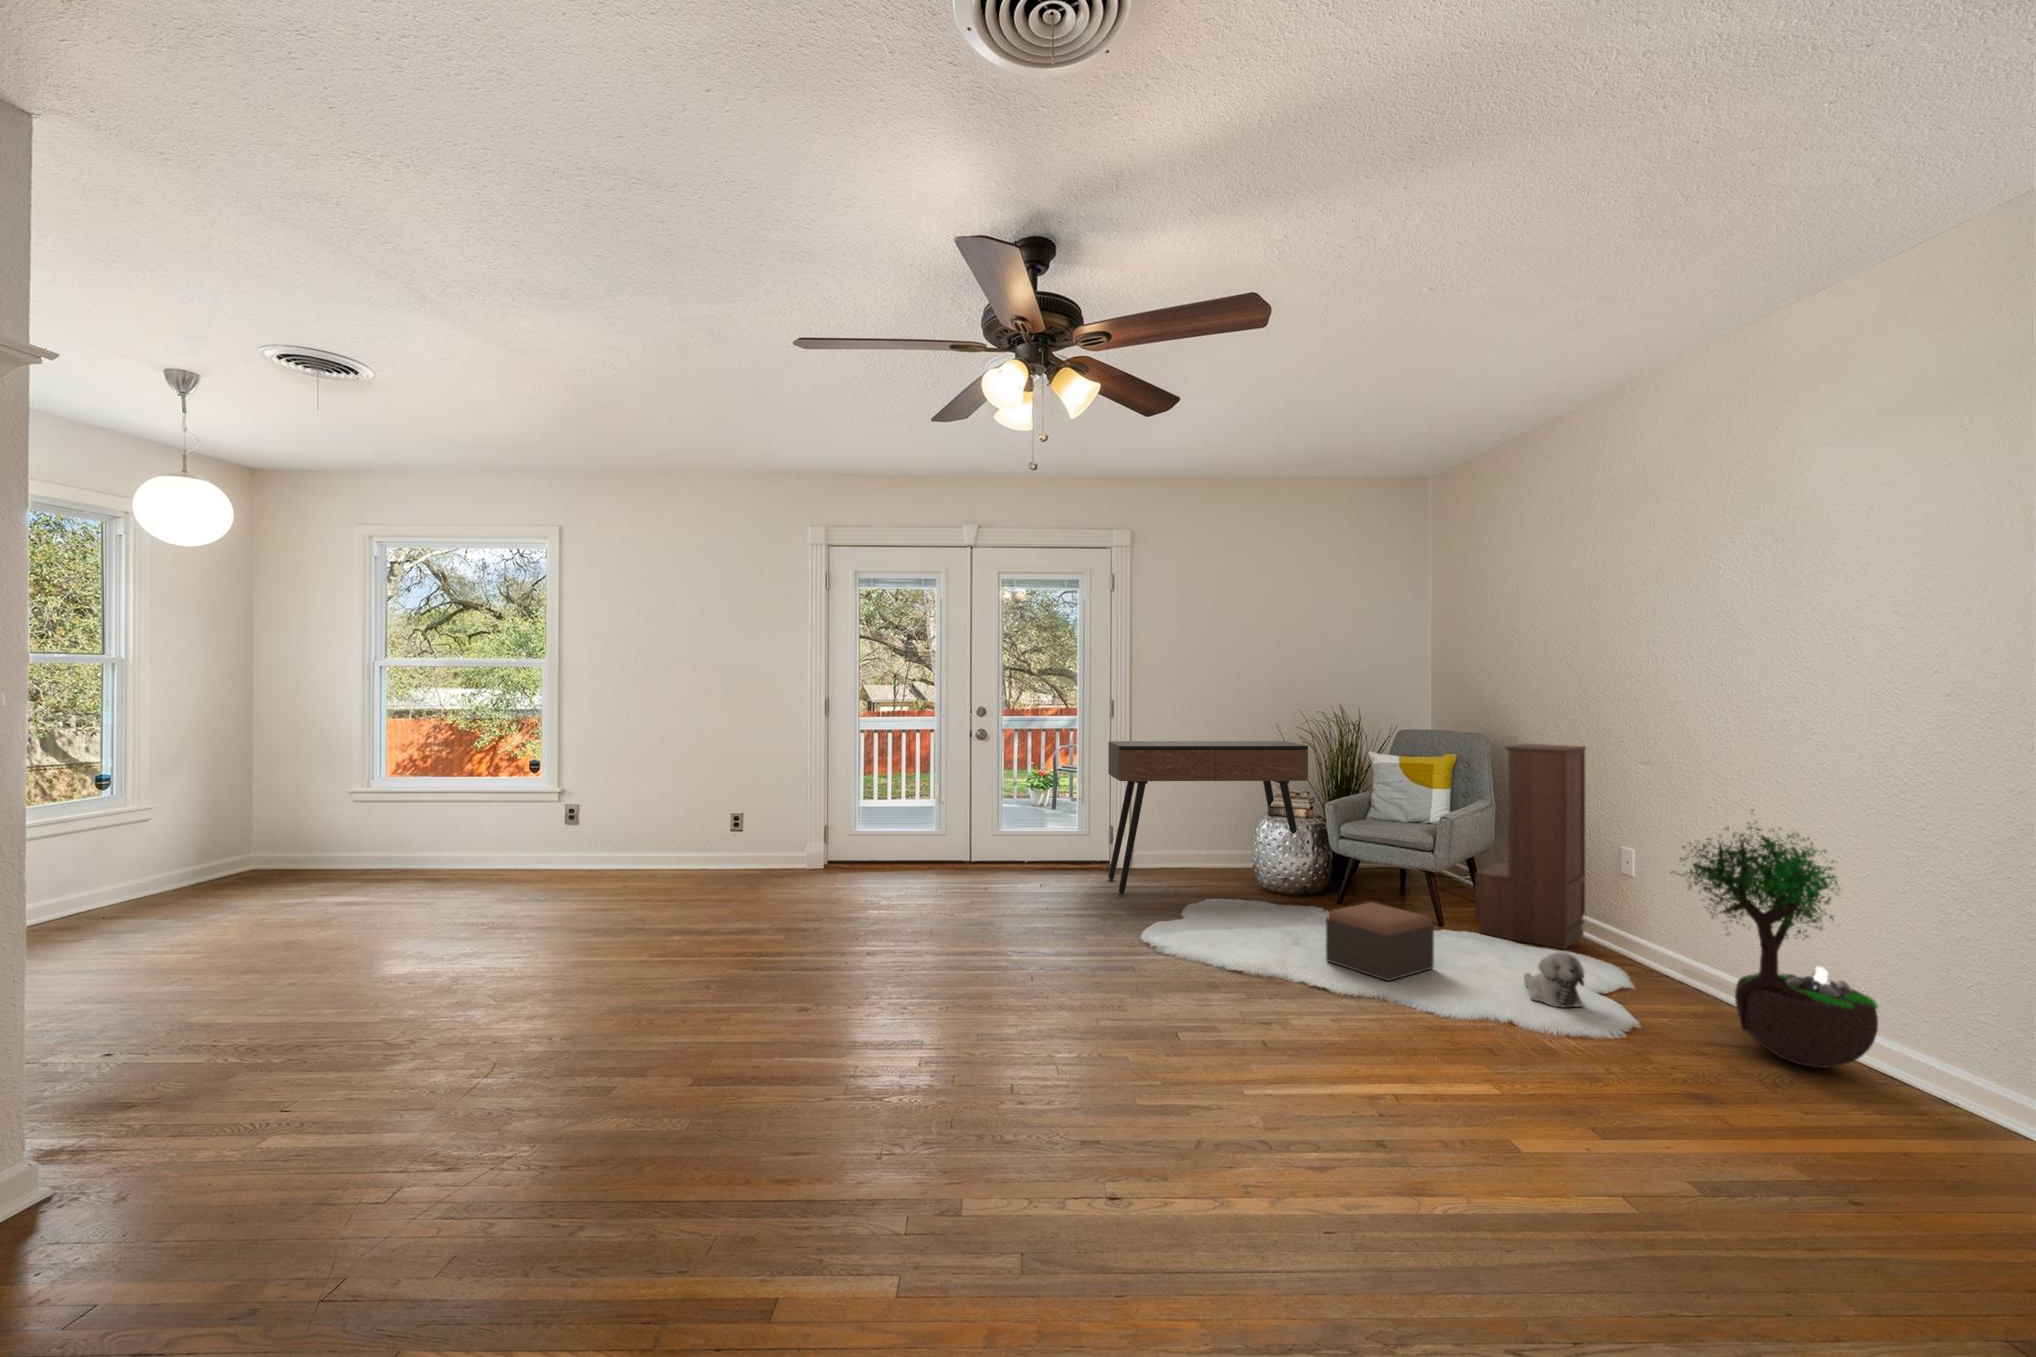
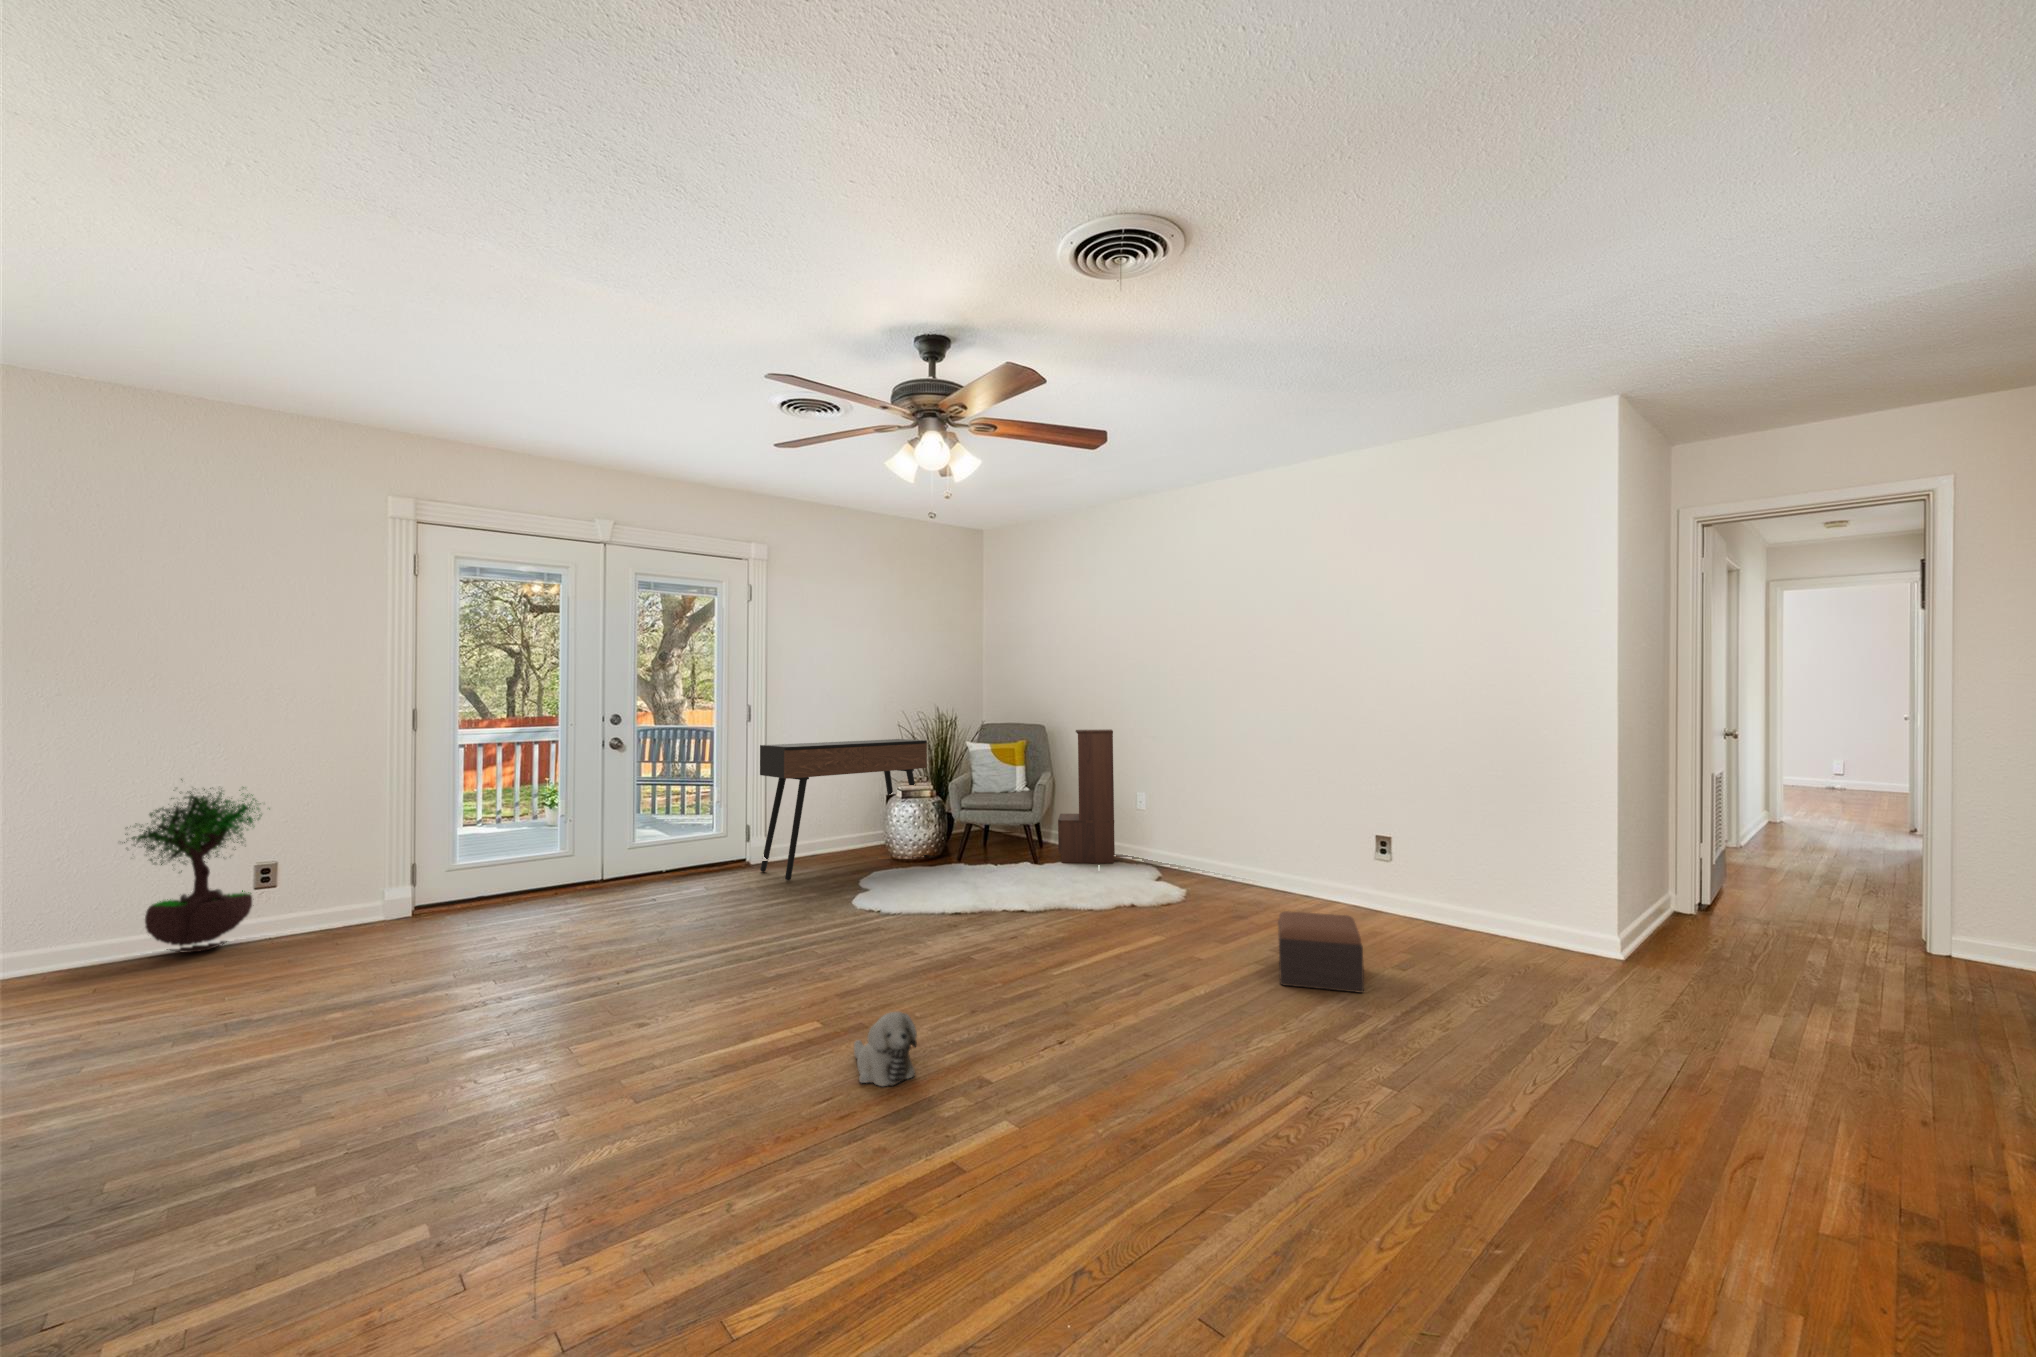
potted tree: present [1671,810,1878,1068] -> present [124,779,262,953]
footstool: present [1326,902,1434,981] -> present [1278,911,1364,993]
plush toy: present [1524,952,1584,1008] -> present [854,1012,917,1086]

